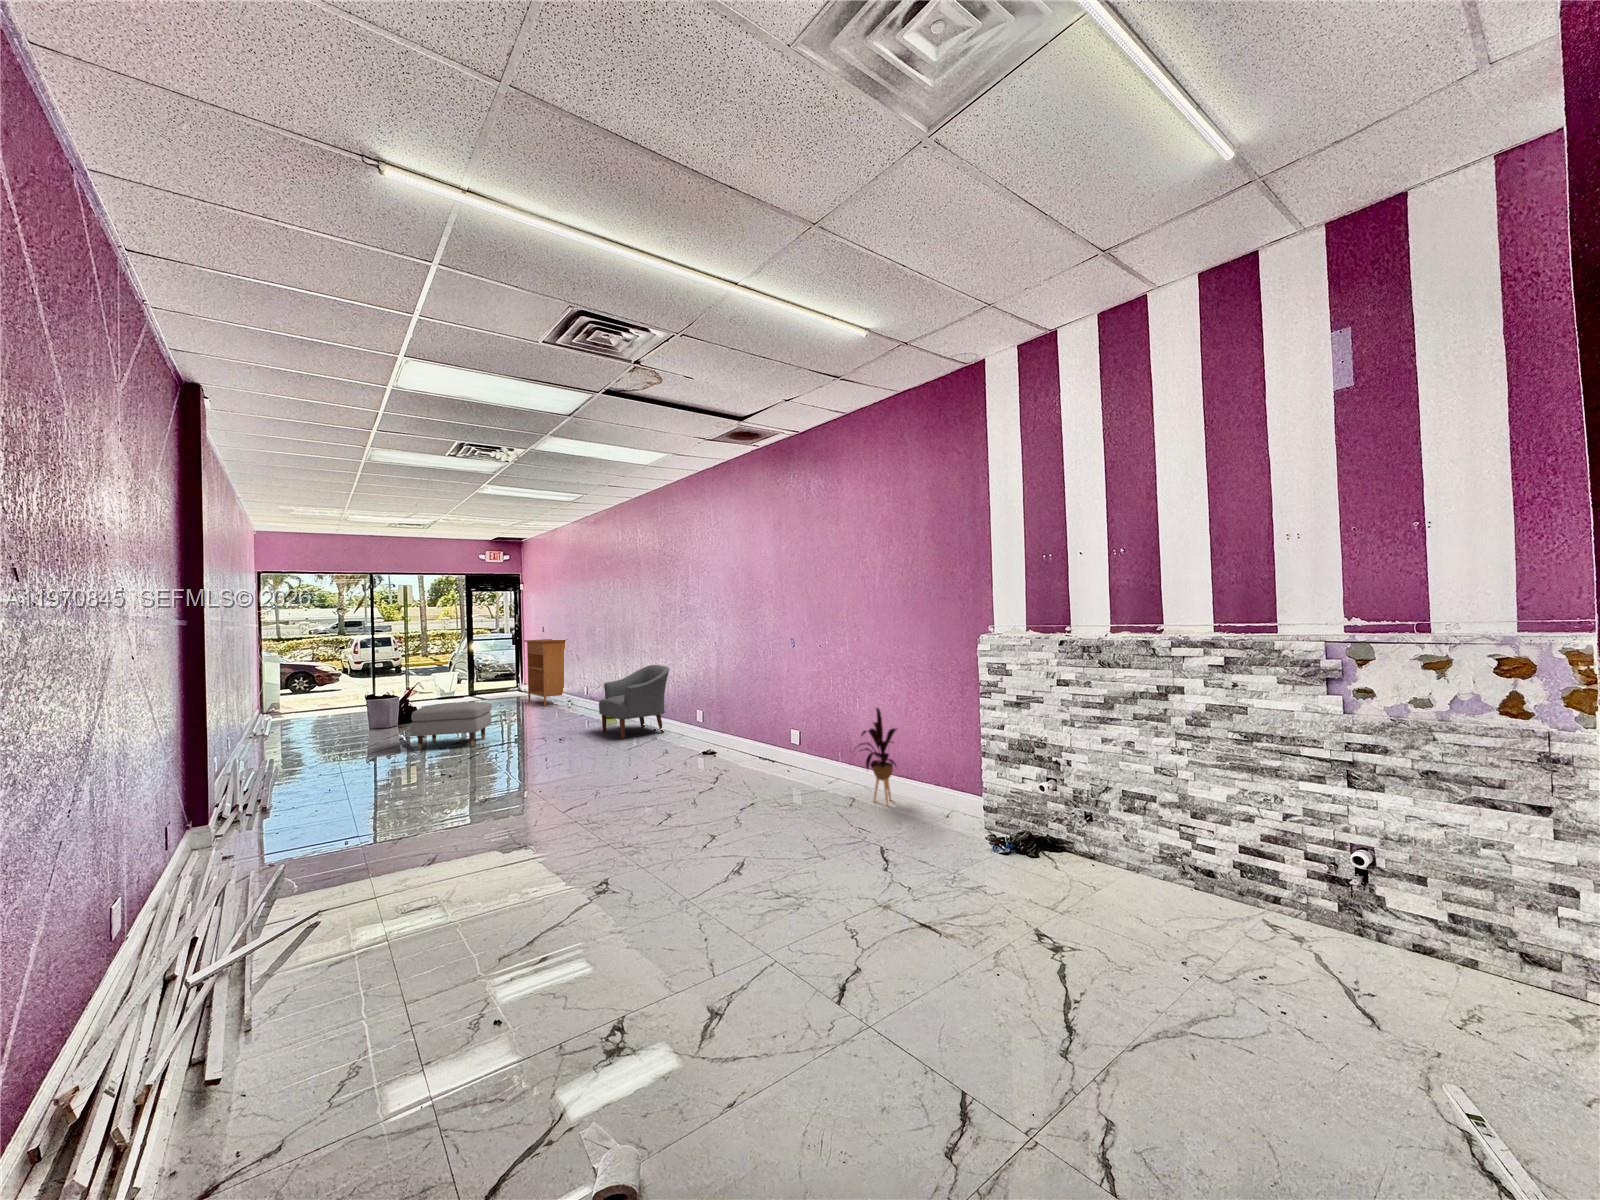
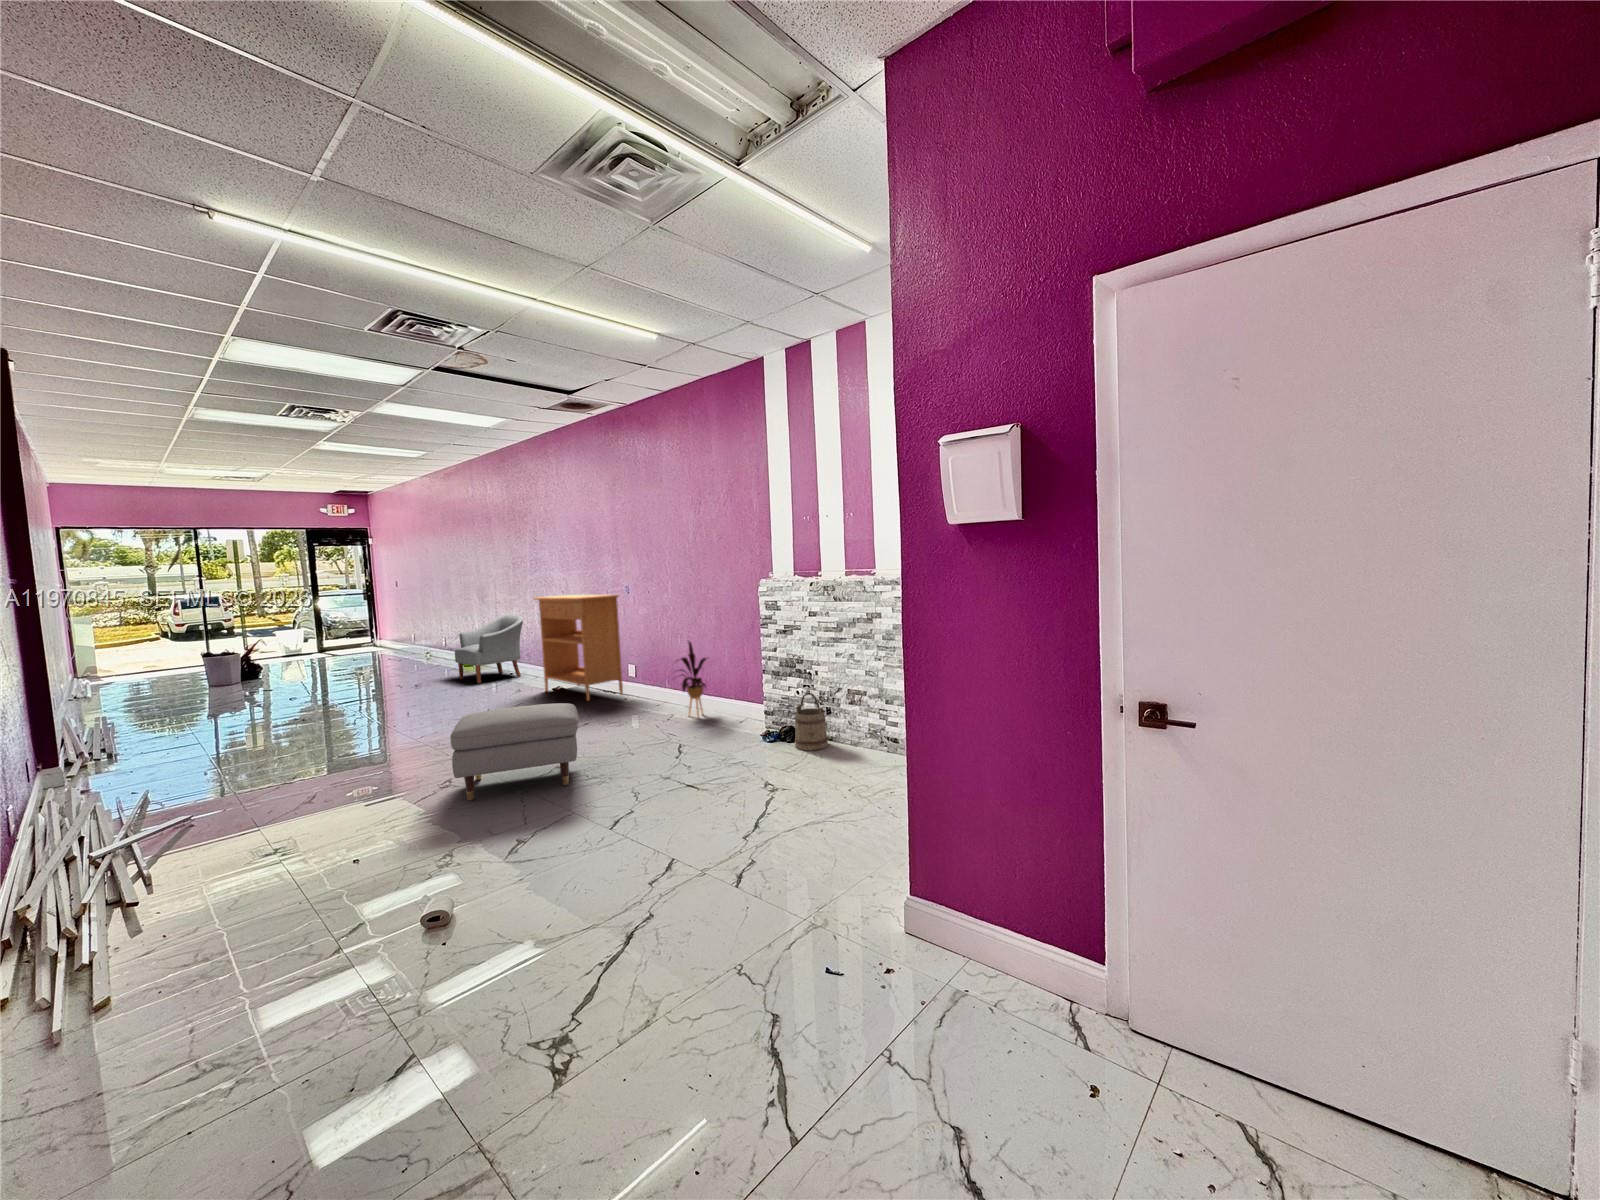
console table: present [524,639,566,707] -> present [534,595,623,701]
ottoman: present [411,702,492,750] -> present [450,703,579,800]
bucket: none [1044,792,1094,876] -> present [795,693,828,750]

